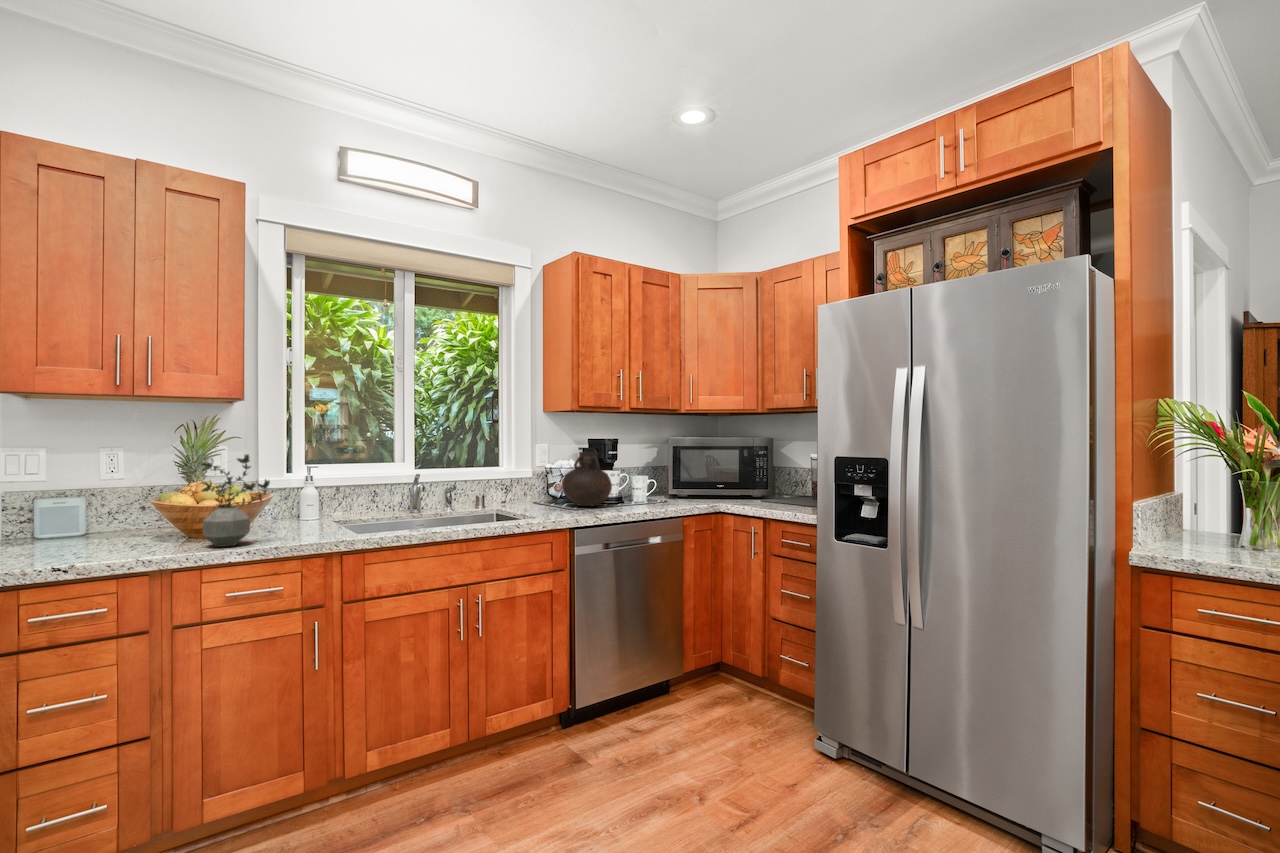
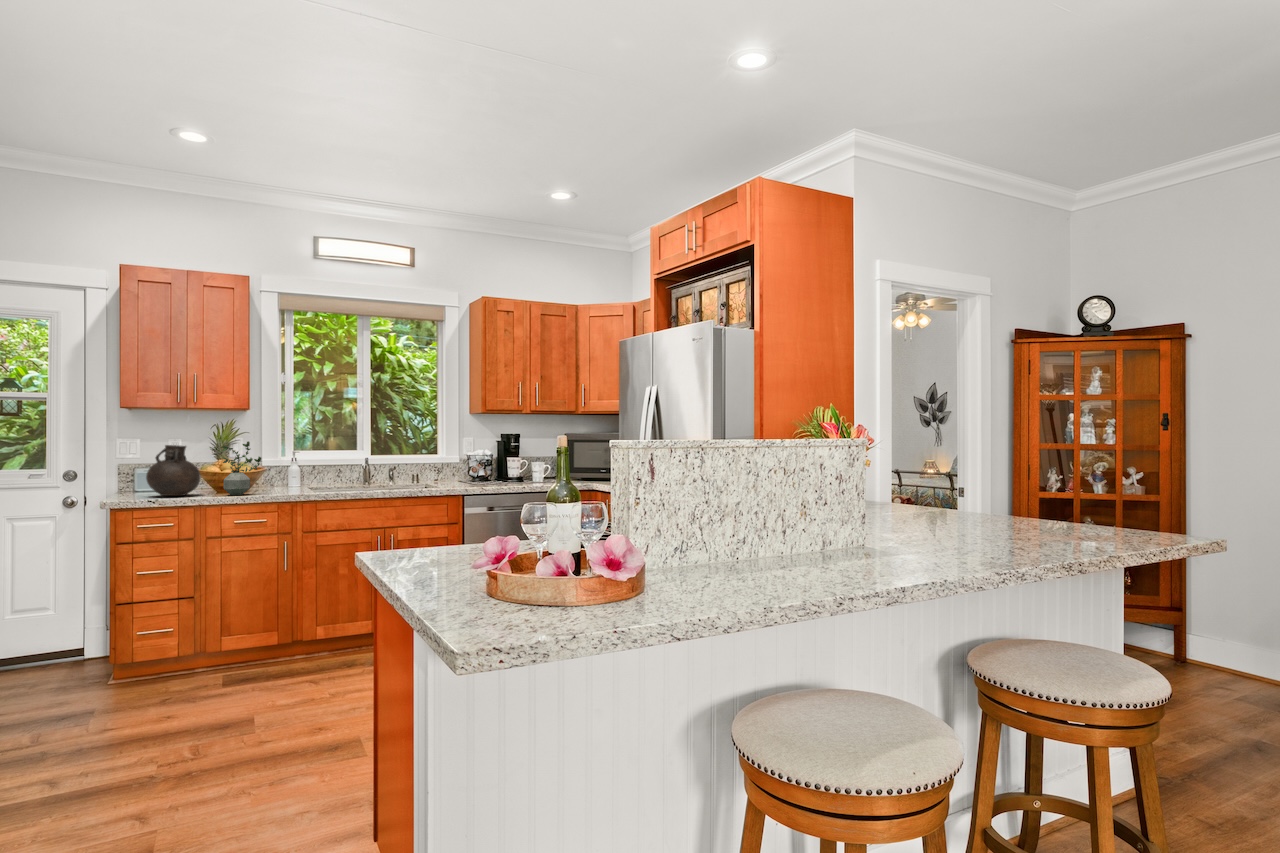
vase: present [562,452,612,506] -> present [146,445,200,496]

